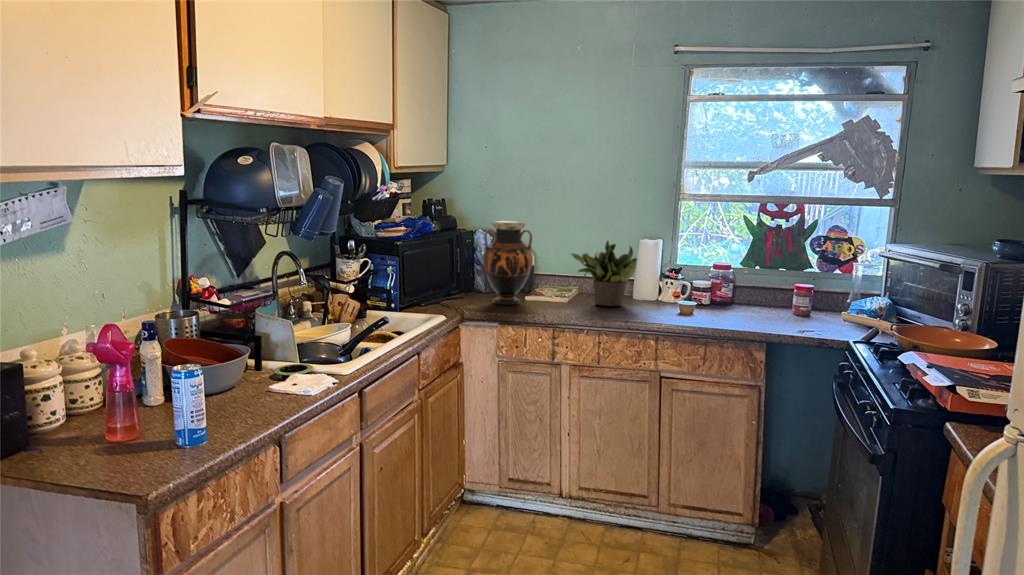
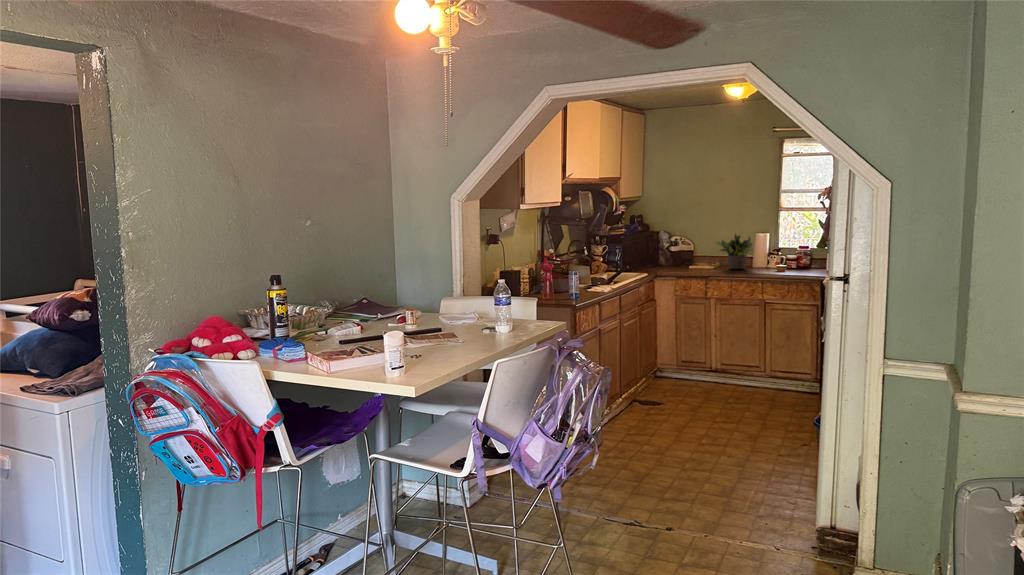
vase: present [483,221,533,305] -> none [666,225,694,270]

